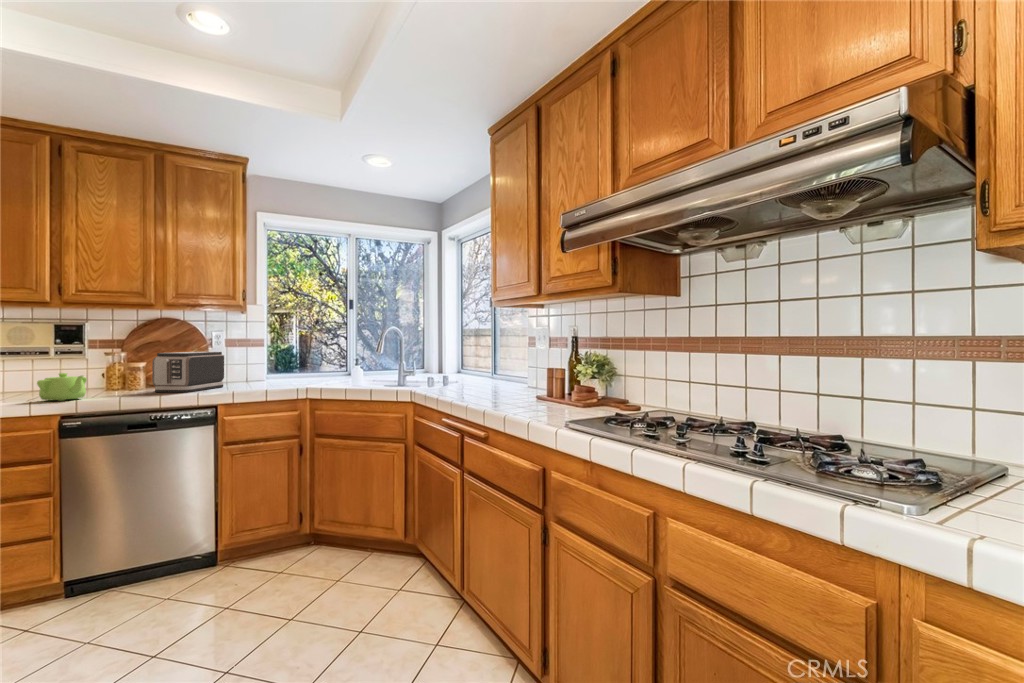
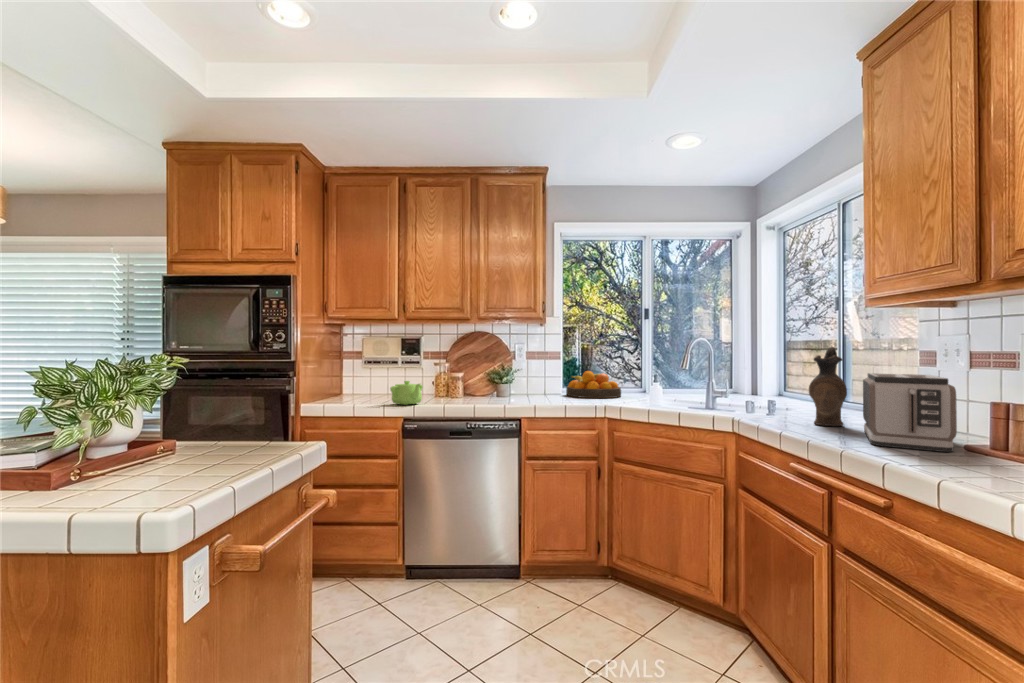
ceramic pitcher: none [462,335,485,391] -> present [809,347,847,426]
toaster: present [152,352,224,393] -> present [863,373,957,452]
fruit bowl: none [272,357,328,383] -> present [566,371,621,398]

